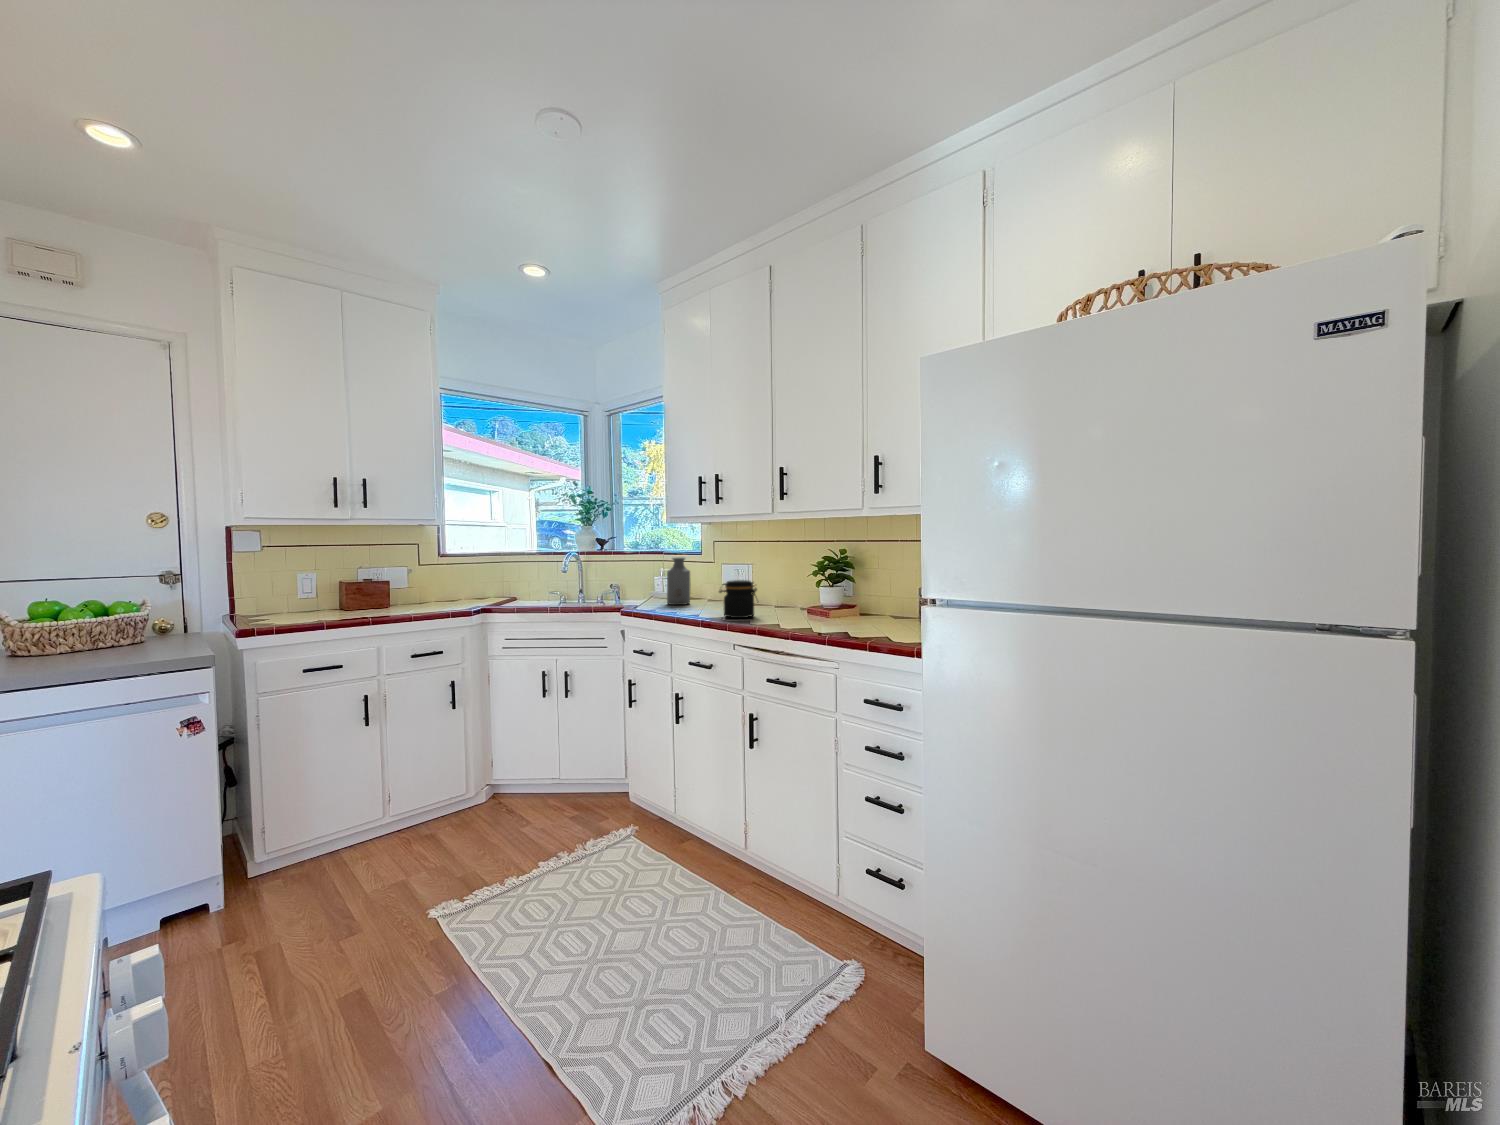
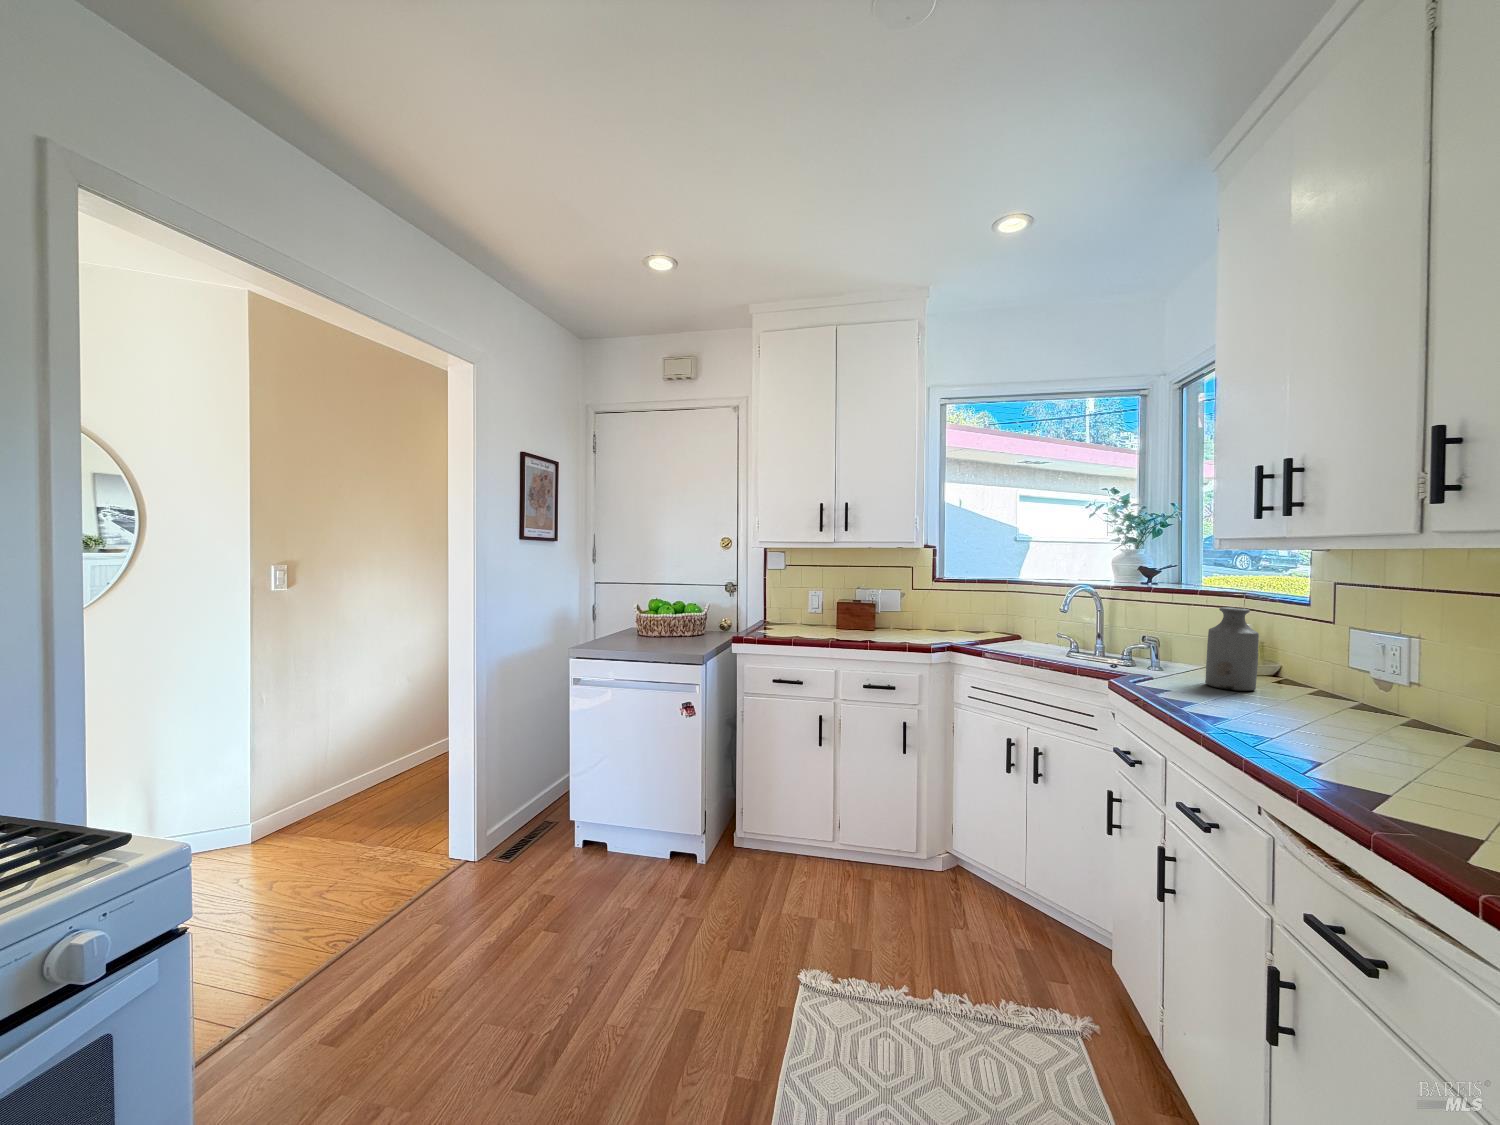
jar: present [719,580,757,618] -> none [1257,671,1369,757]

